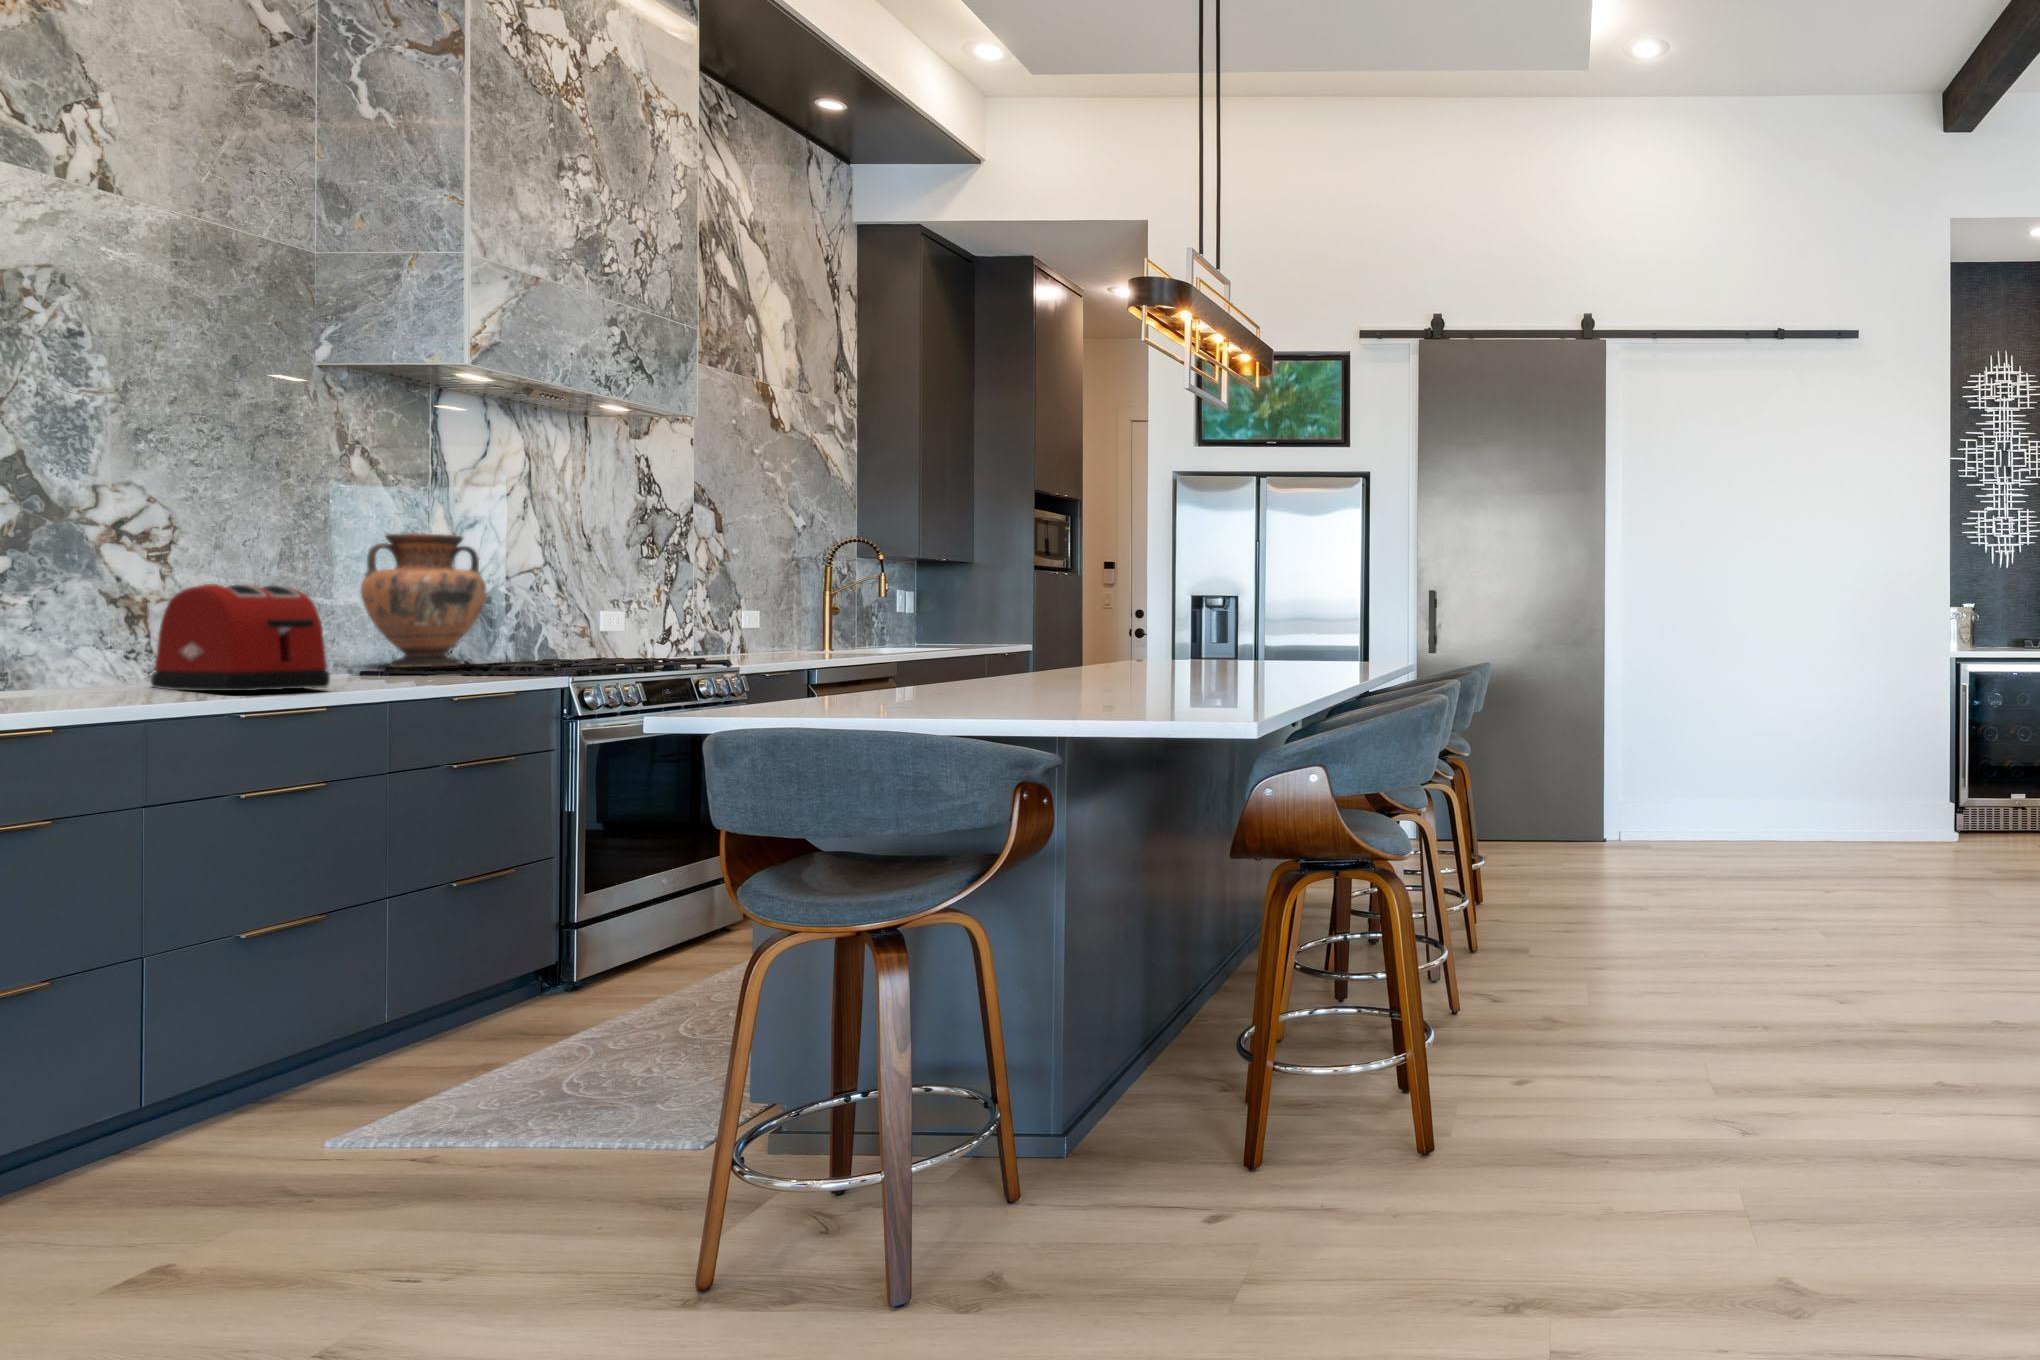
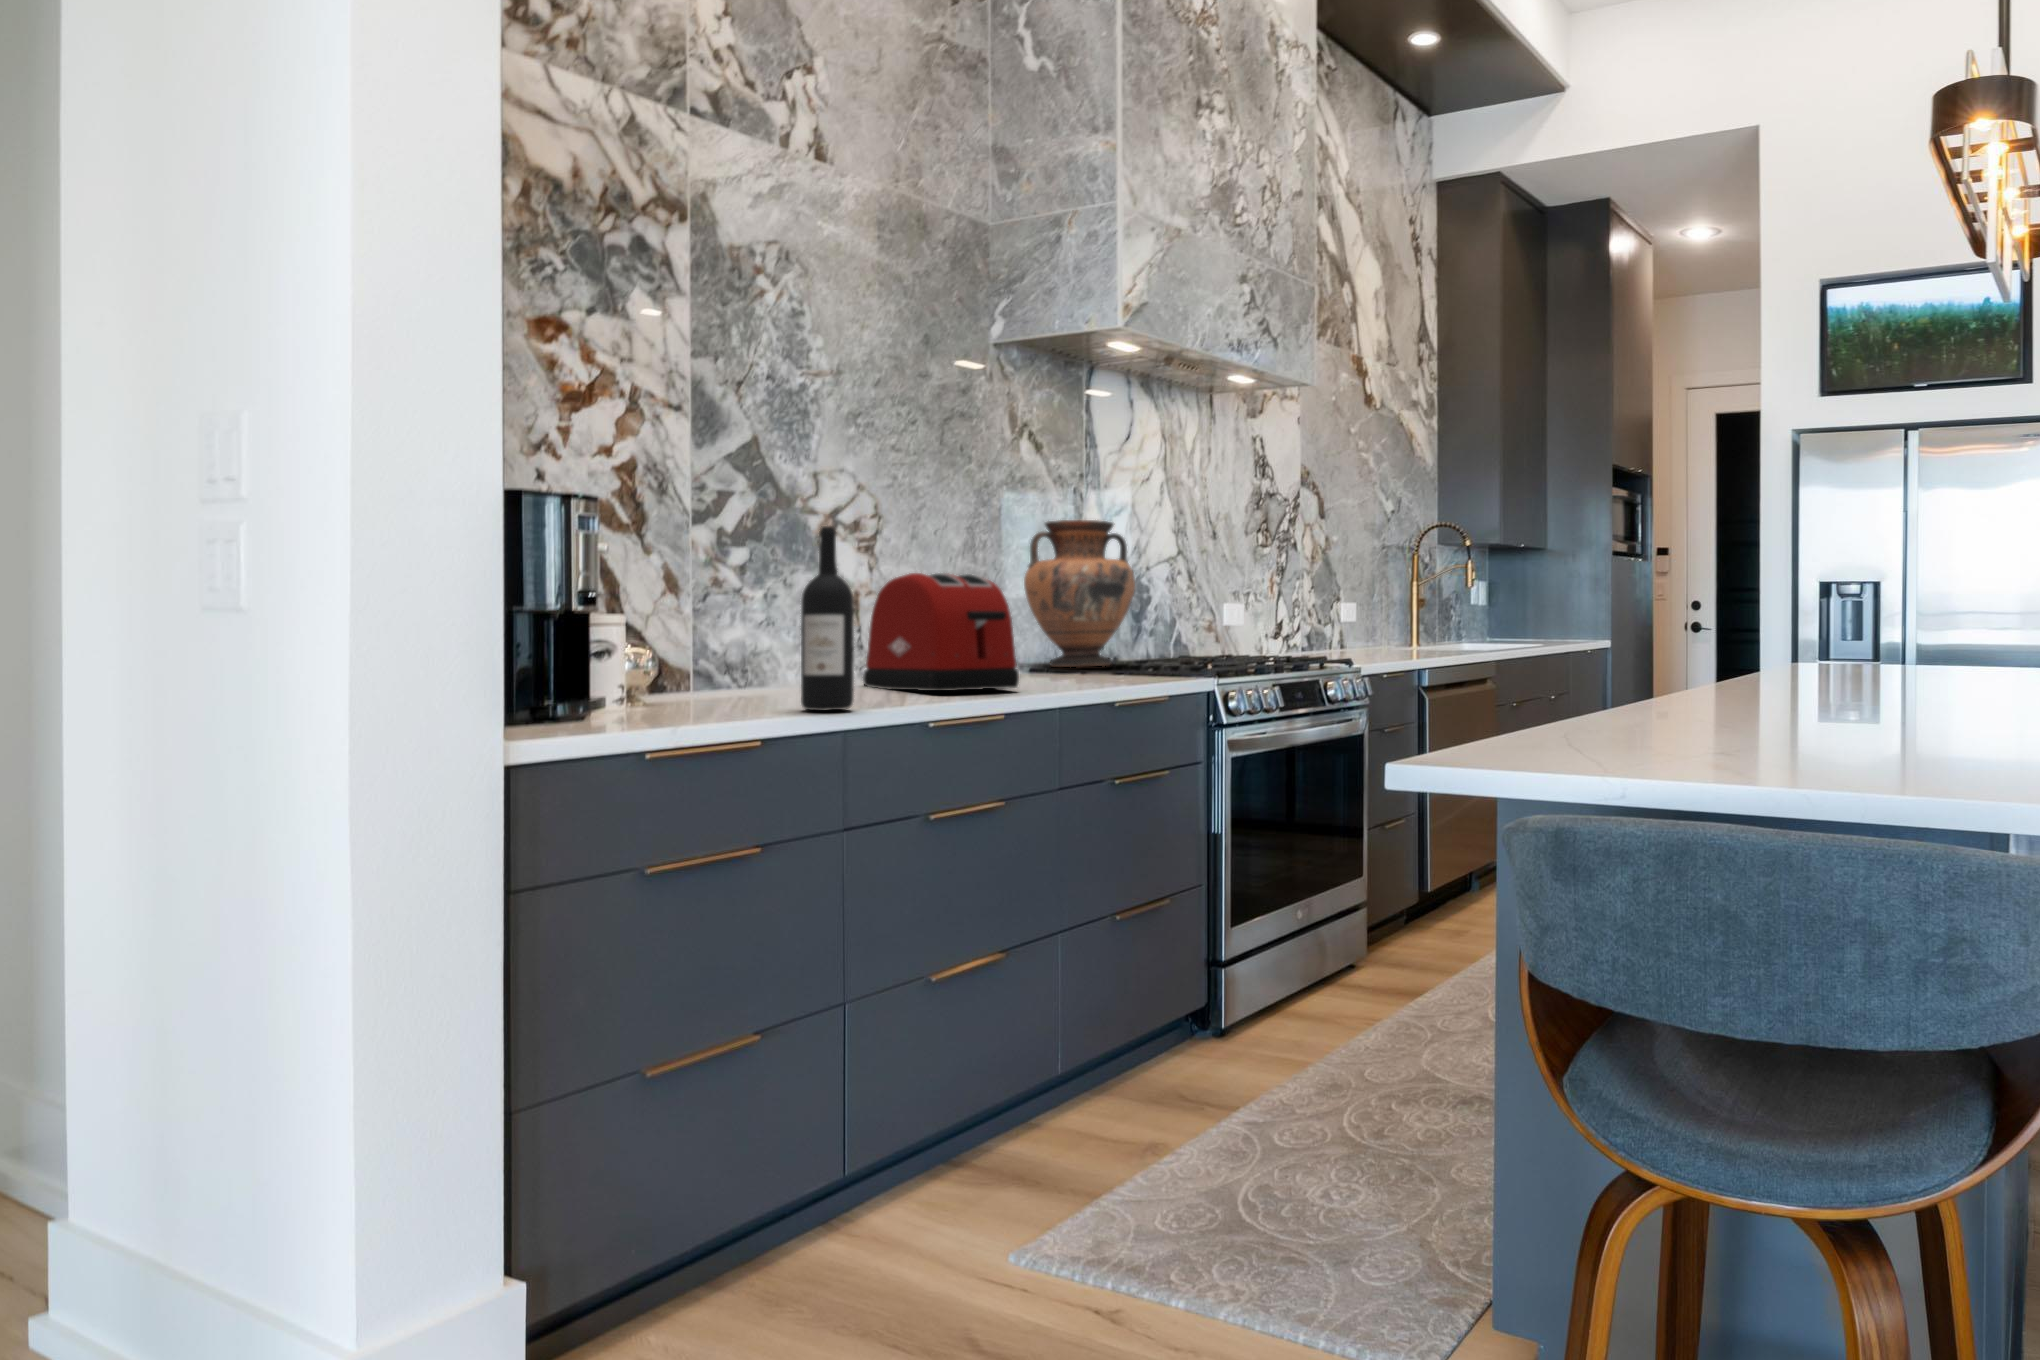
wine bottle: none [59,545,123,710] -> present [801,526,854,711]

